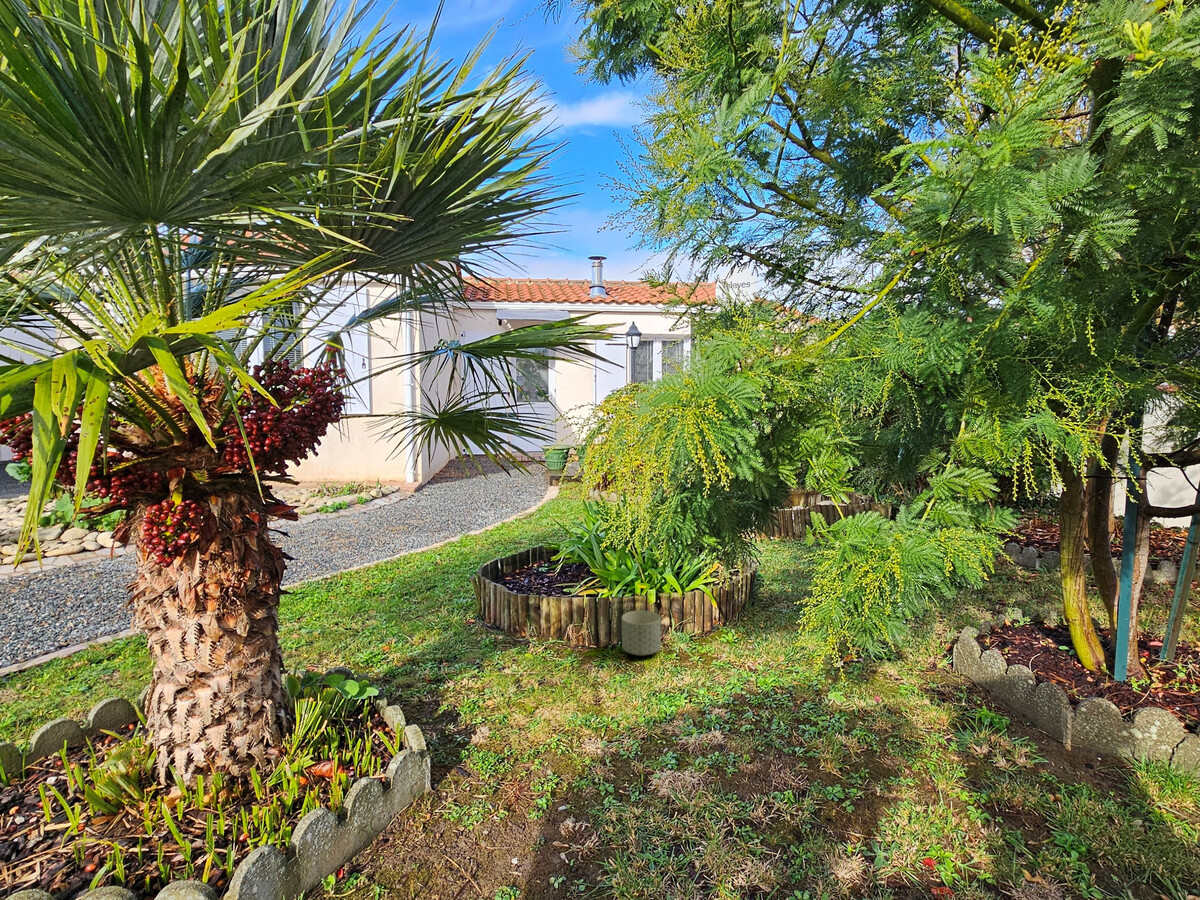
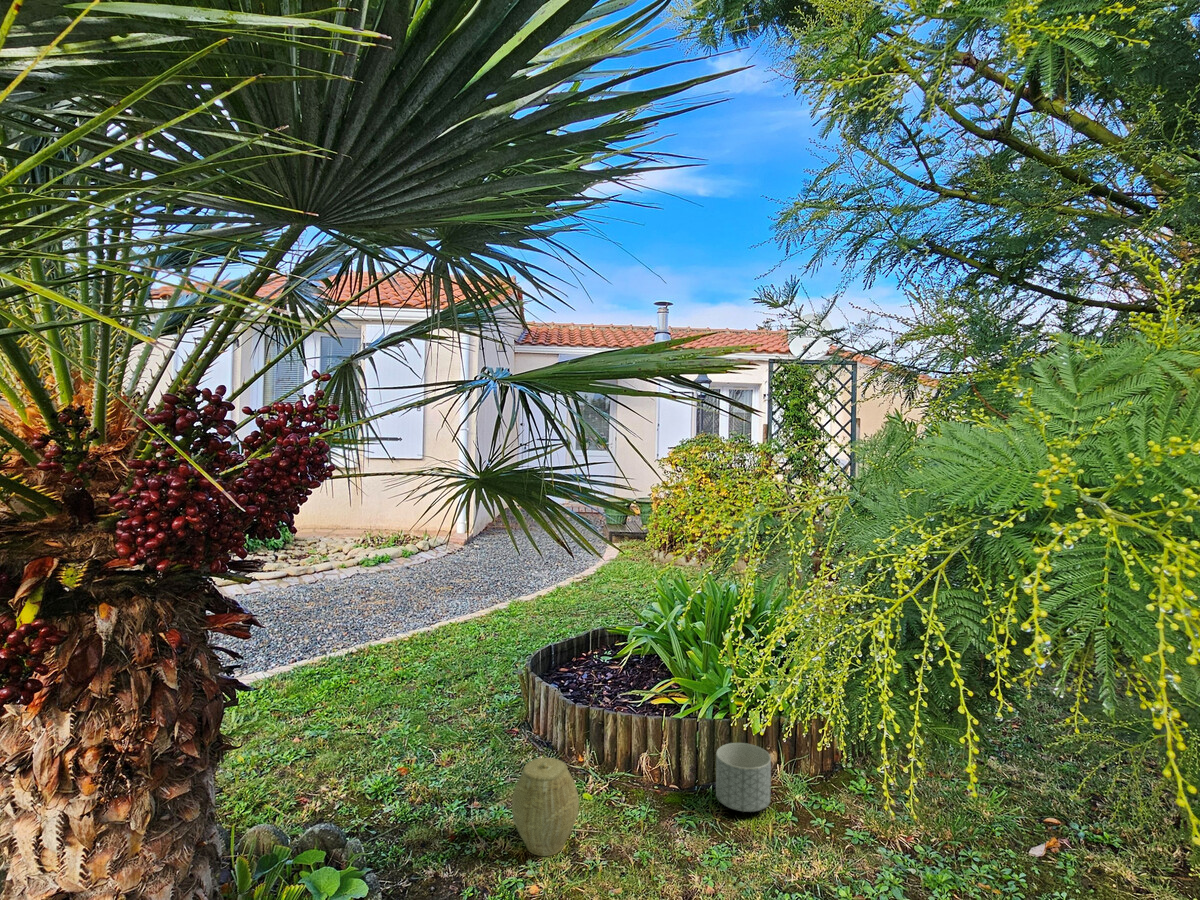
woven basket: none [472,623,521,689] -> present [512,758,579,856]

